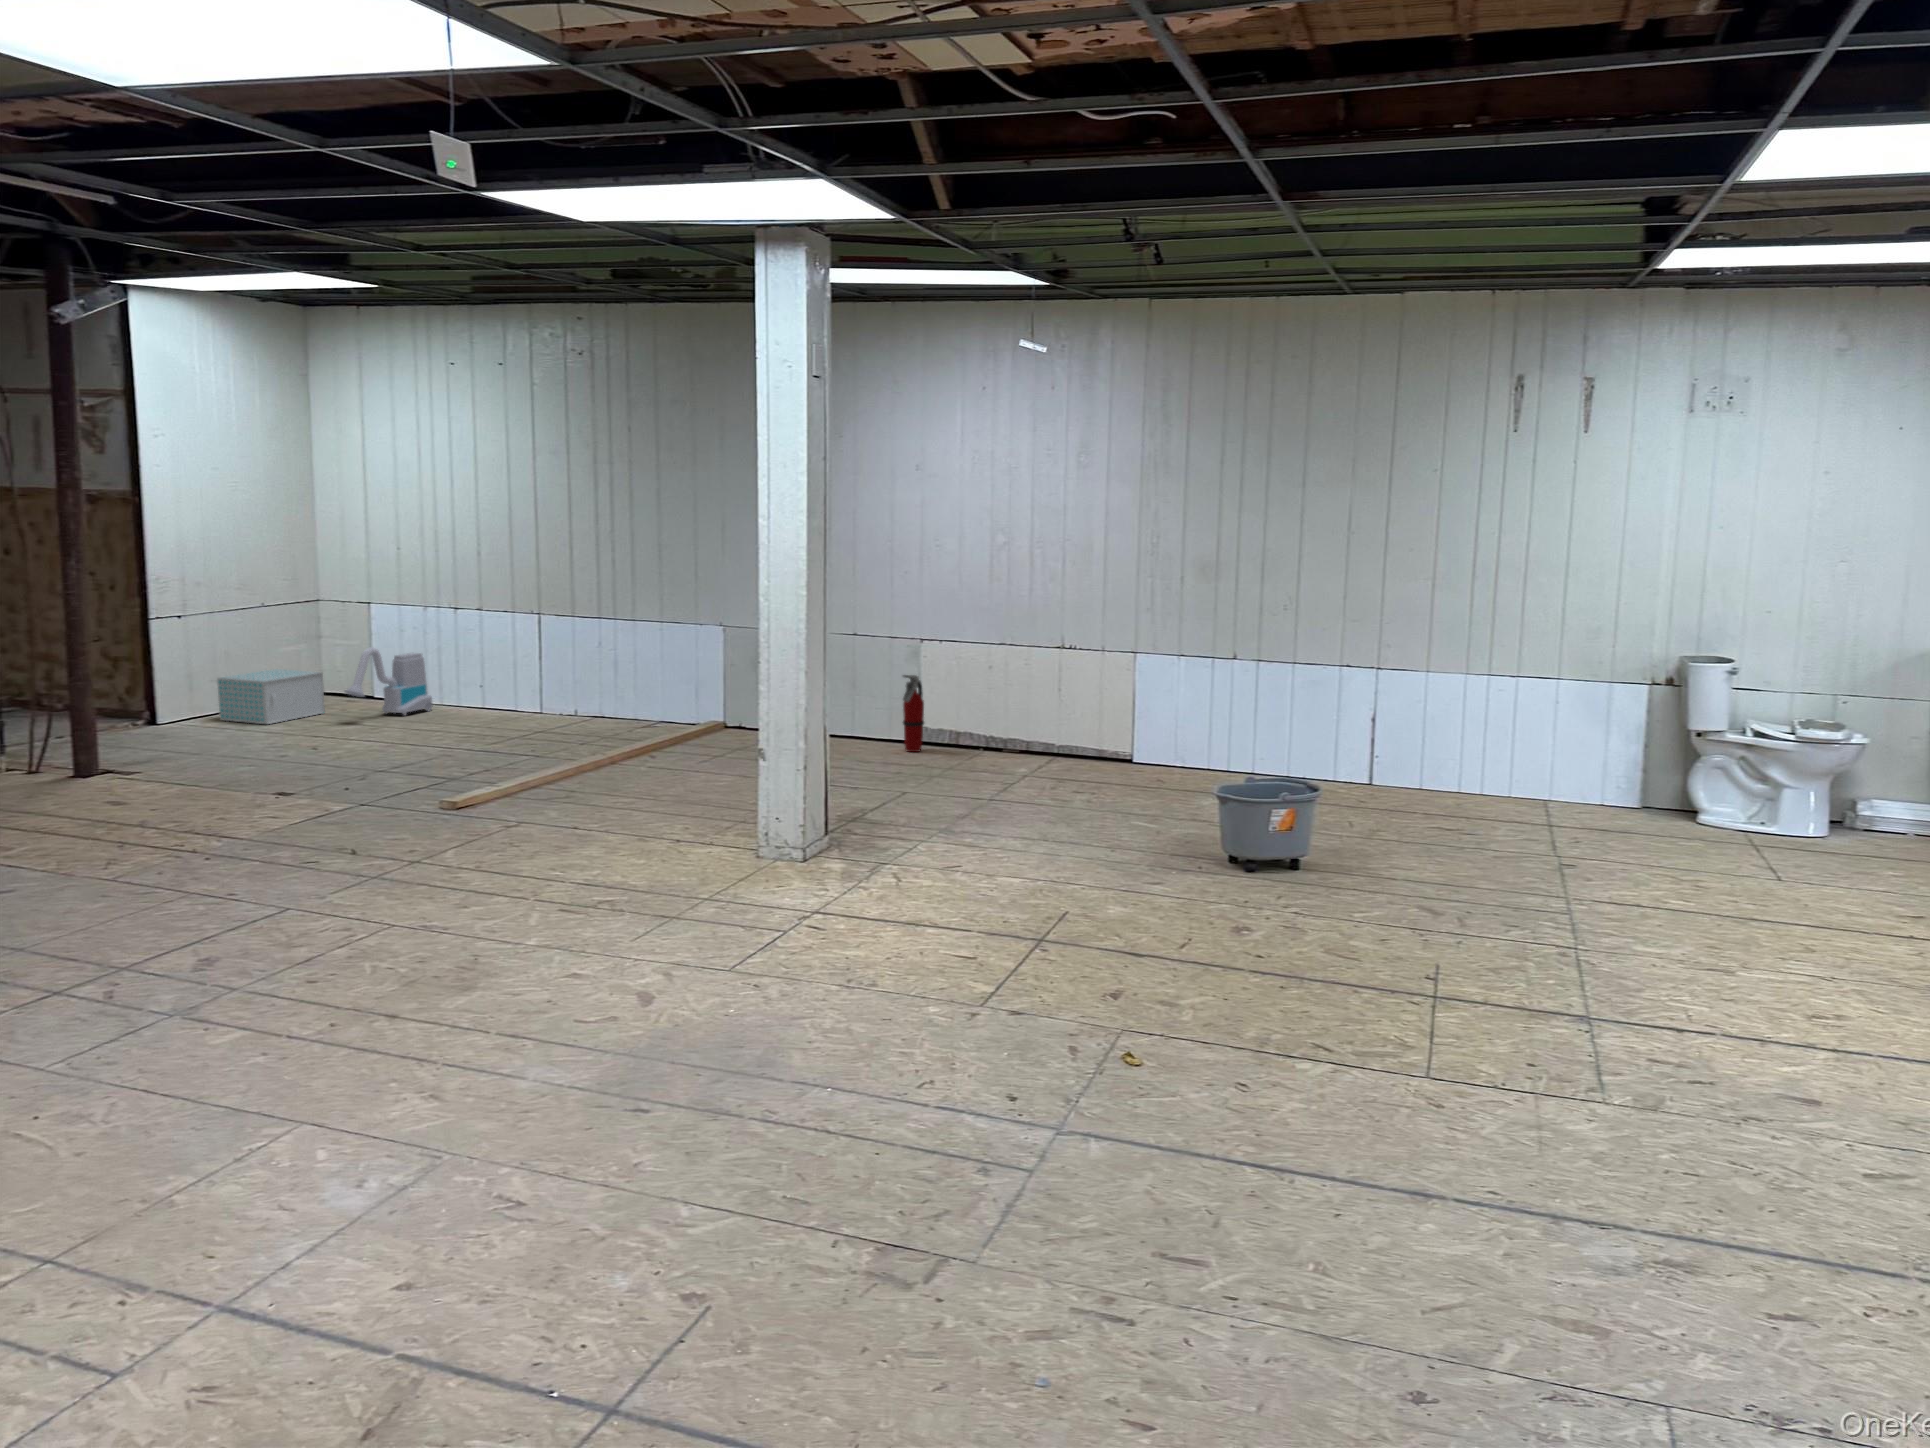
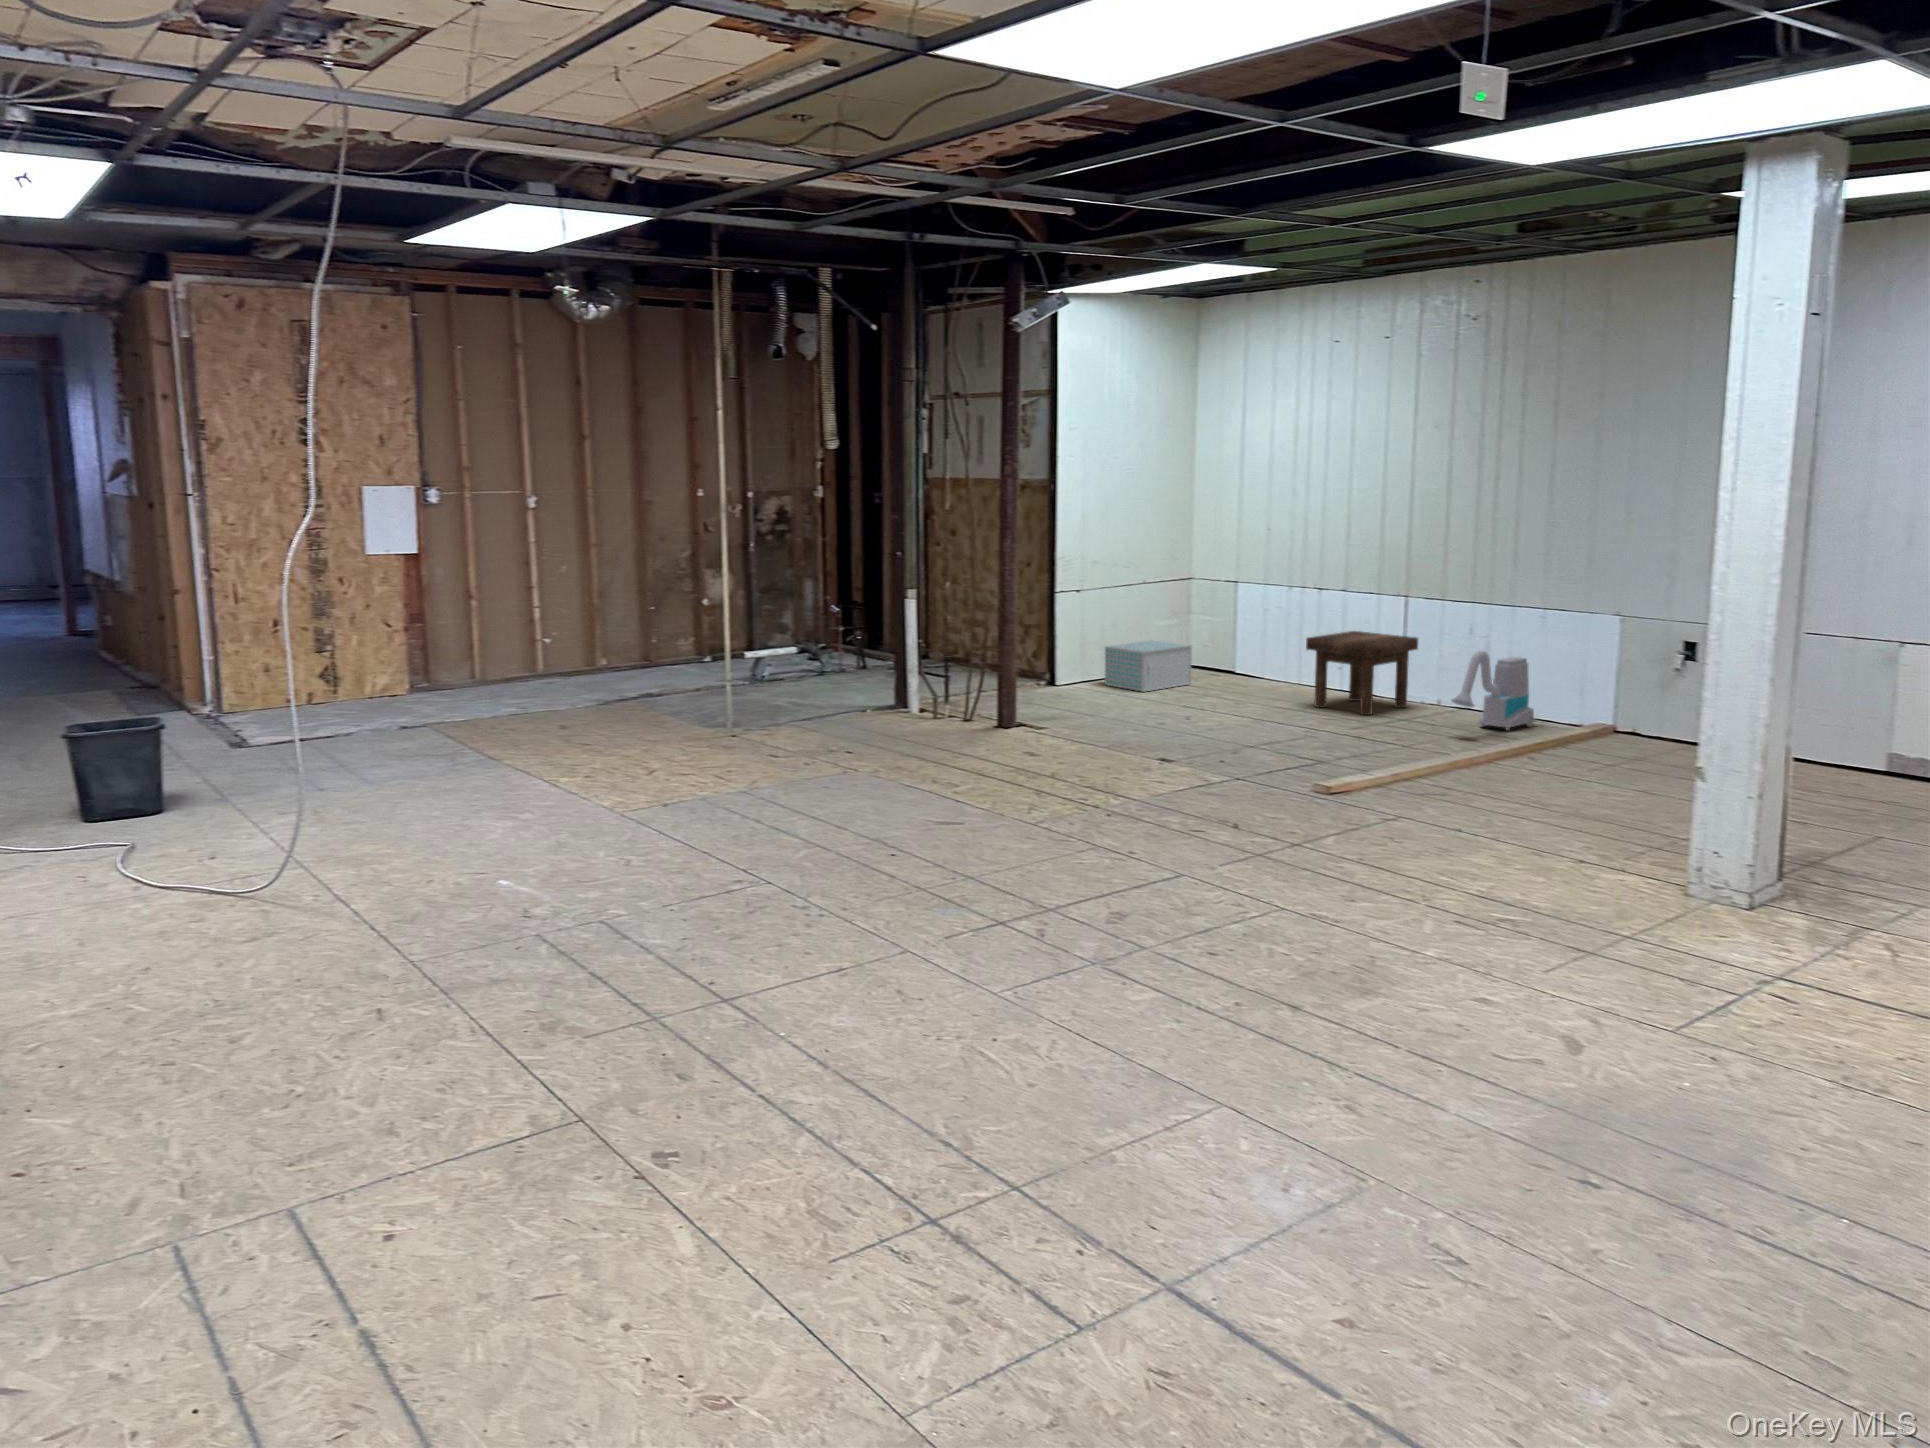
vacuum cleaner: present [345,647,432,716] -> present [1451,650,1534,731]
stool: none [444,650,555,731] -> present [1306,631,1418,715]
fire extinguisher: present [903,675,924,752] -> none [1870,685,1906,784]

